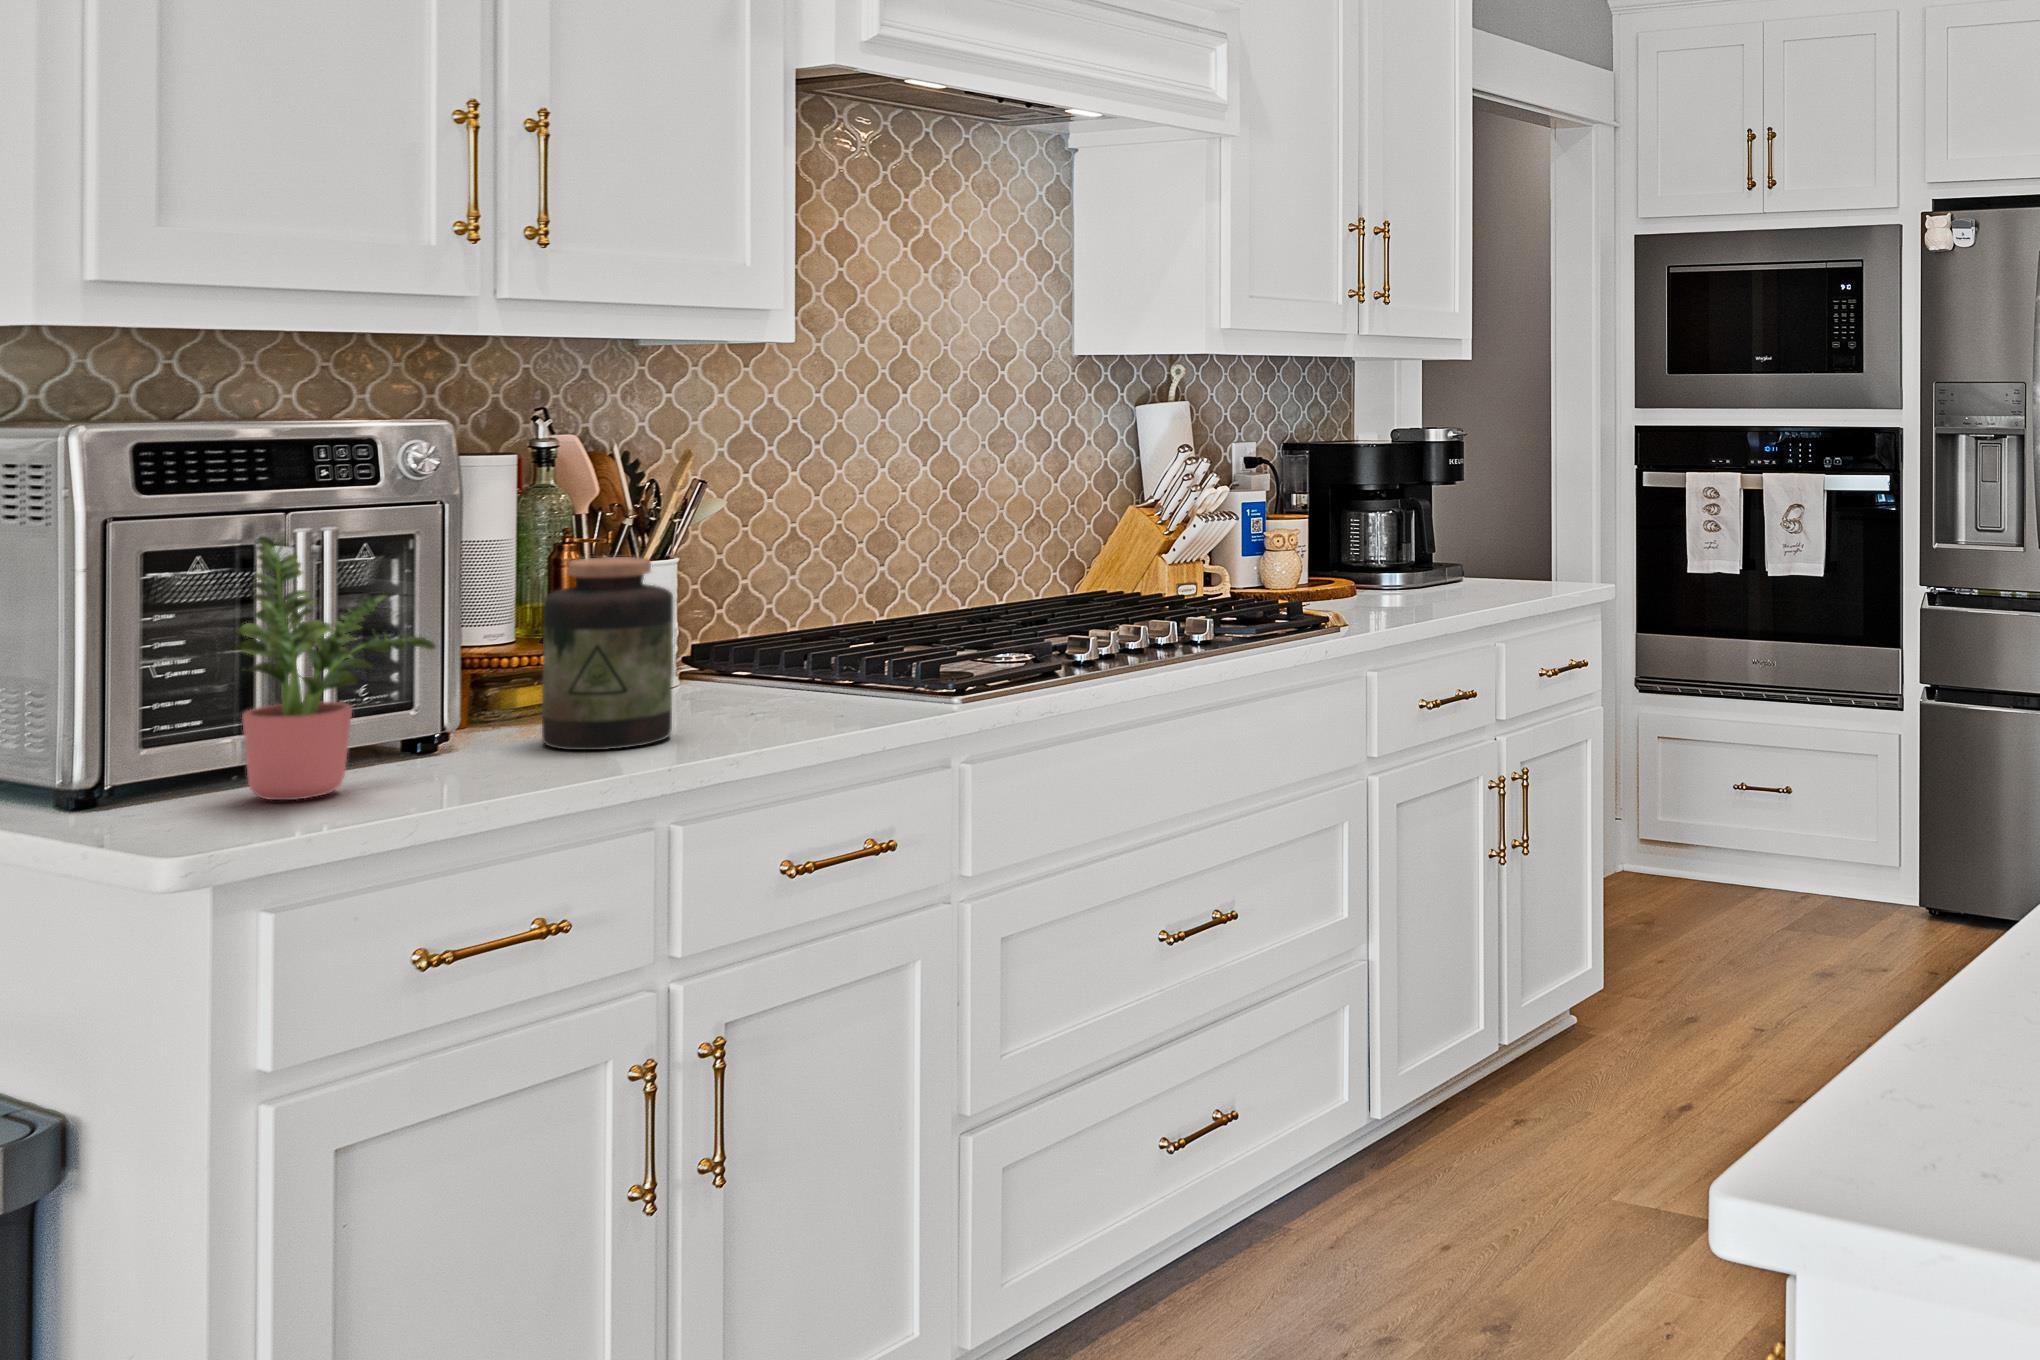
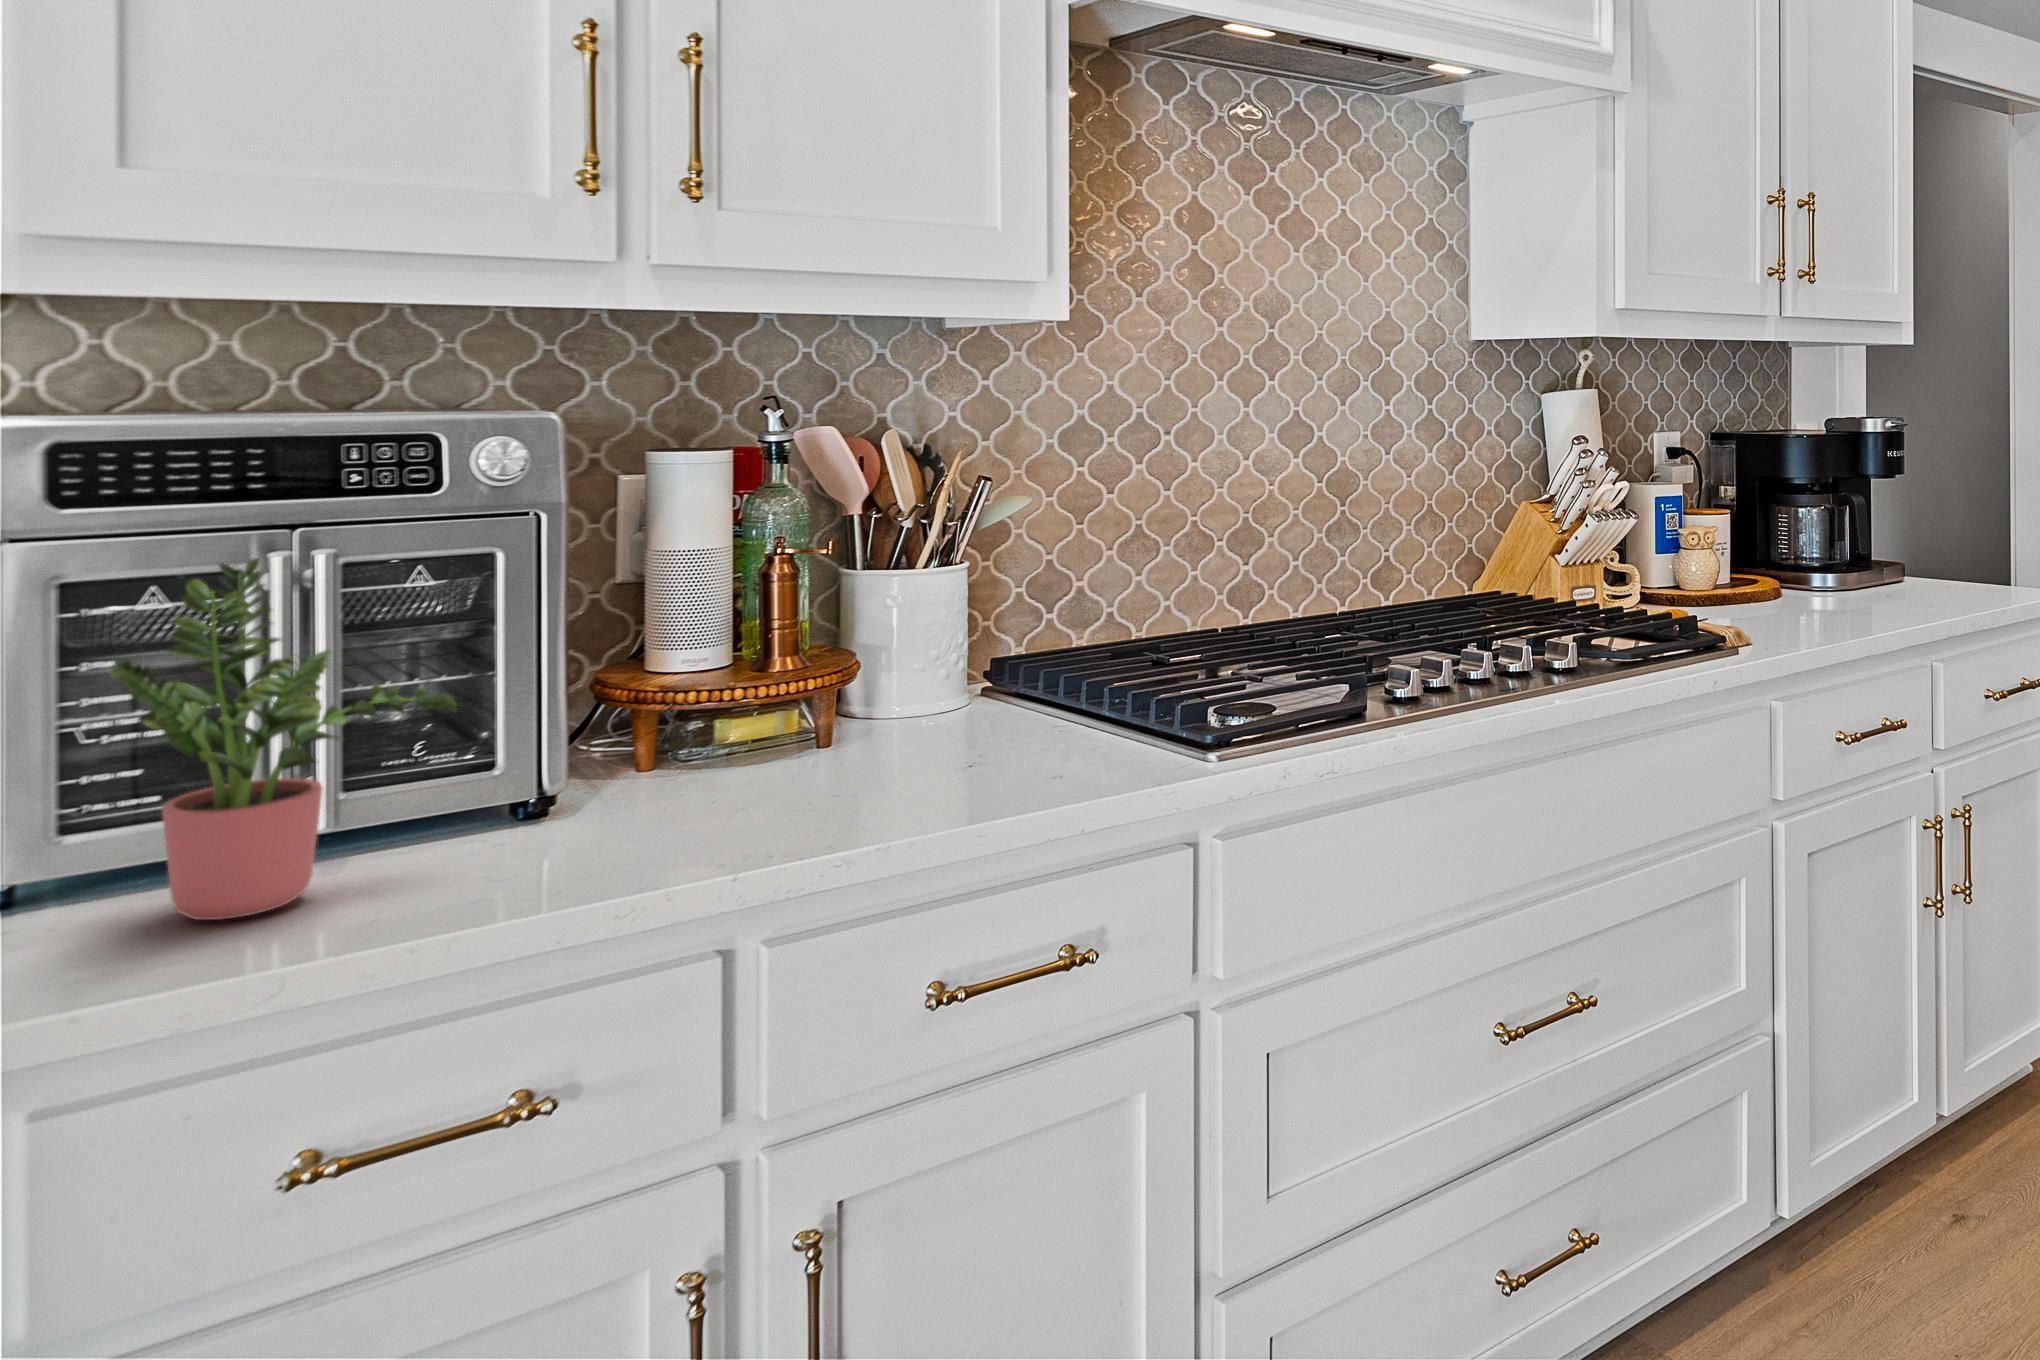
jar: present [542,557,673,750] -> none [665,581,830,832]

